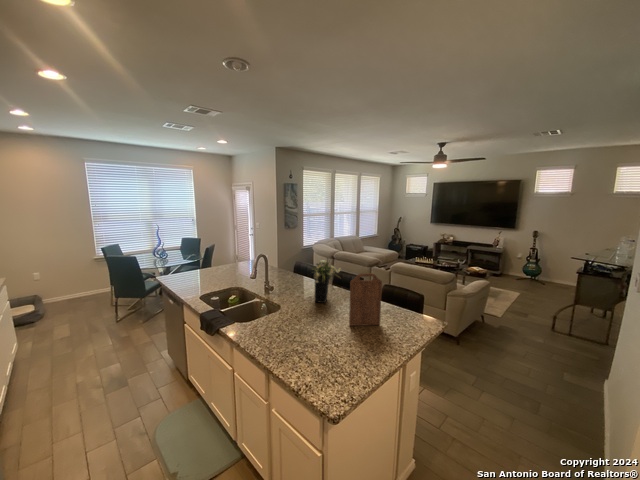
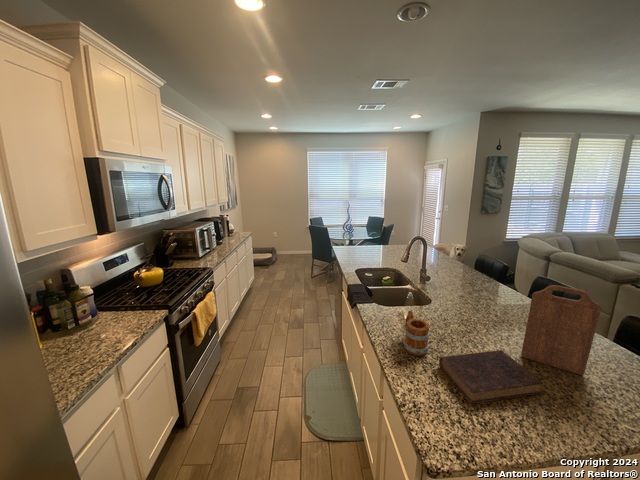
flower arrangement: present [312,260,341,303] -> none [475,254,535,314]
mug: none [274,317,297,352] -> present [403,311,430,356]
book: none [308,325,367,367] -> present [439,350,543,404]

